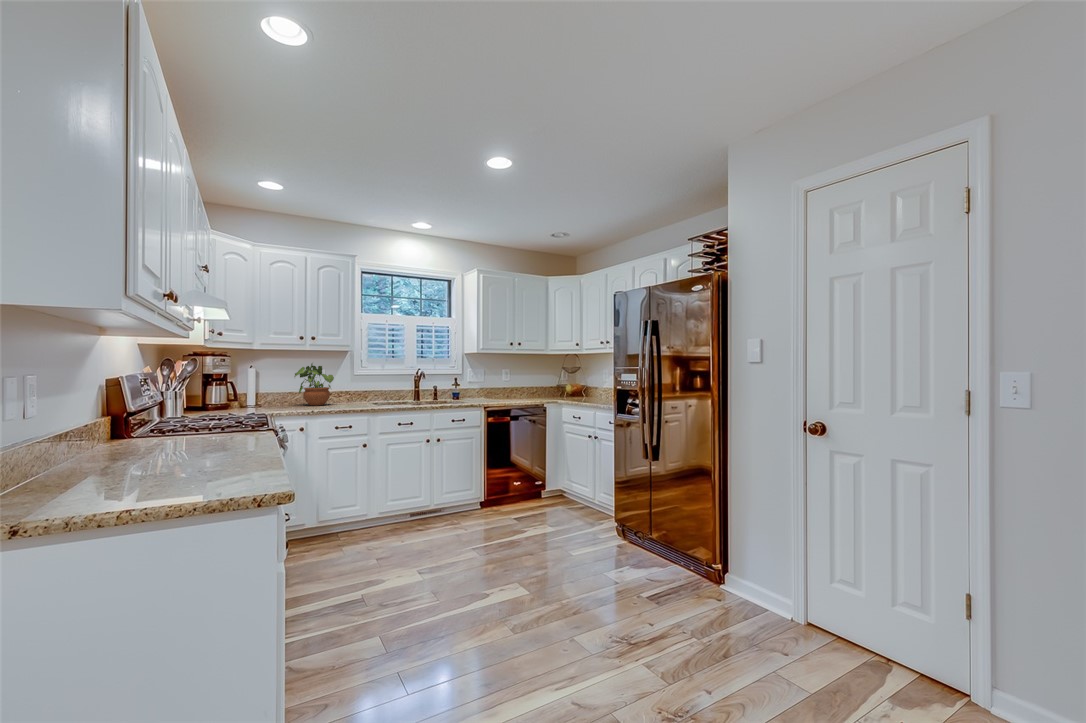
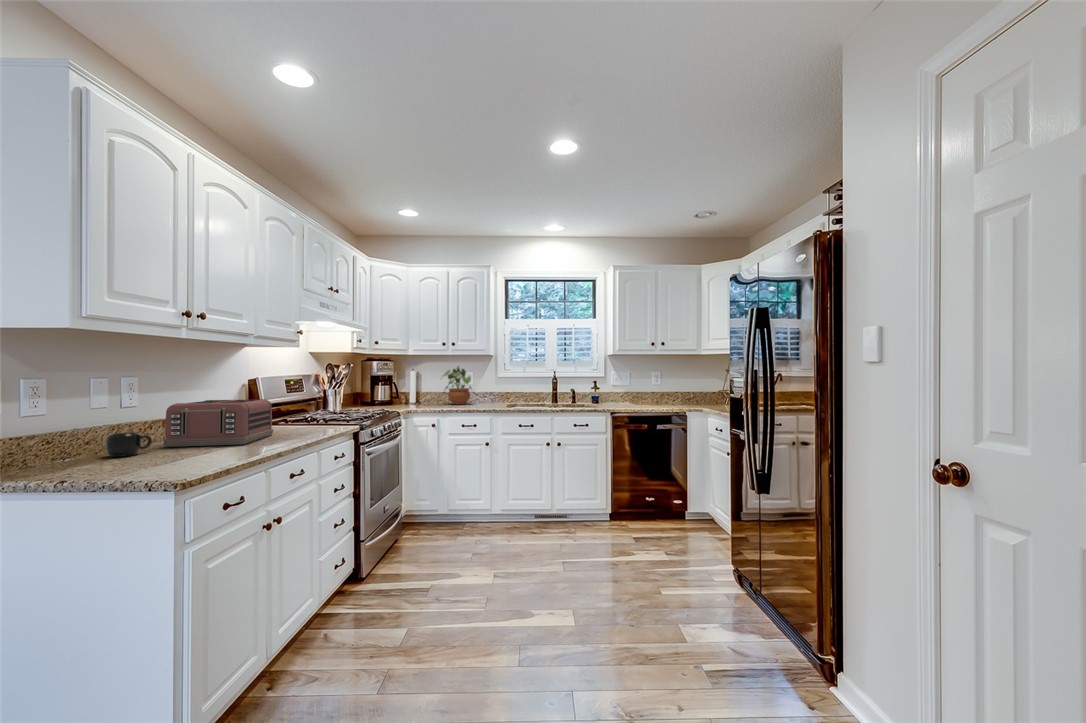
toaster: none [93,408,215,476] -> present [163,399,273,447]
mug: none [43,459,102,495] -> present [106,432,152,457]

